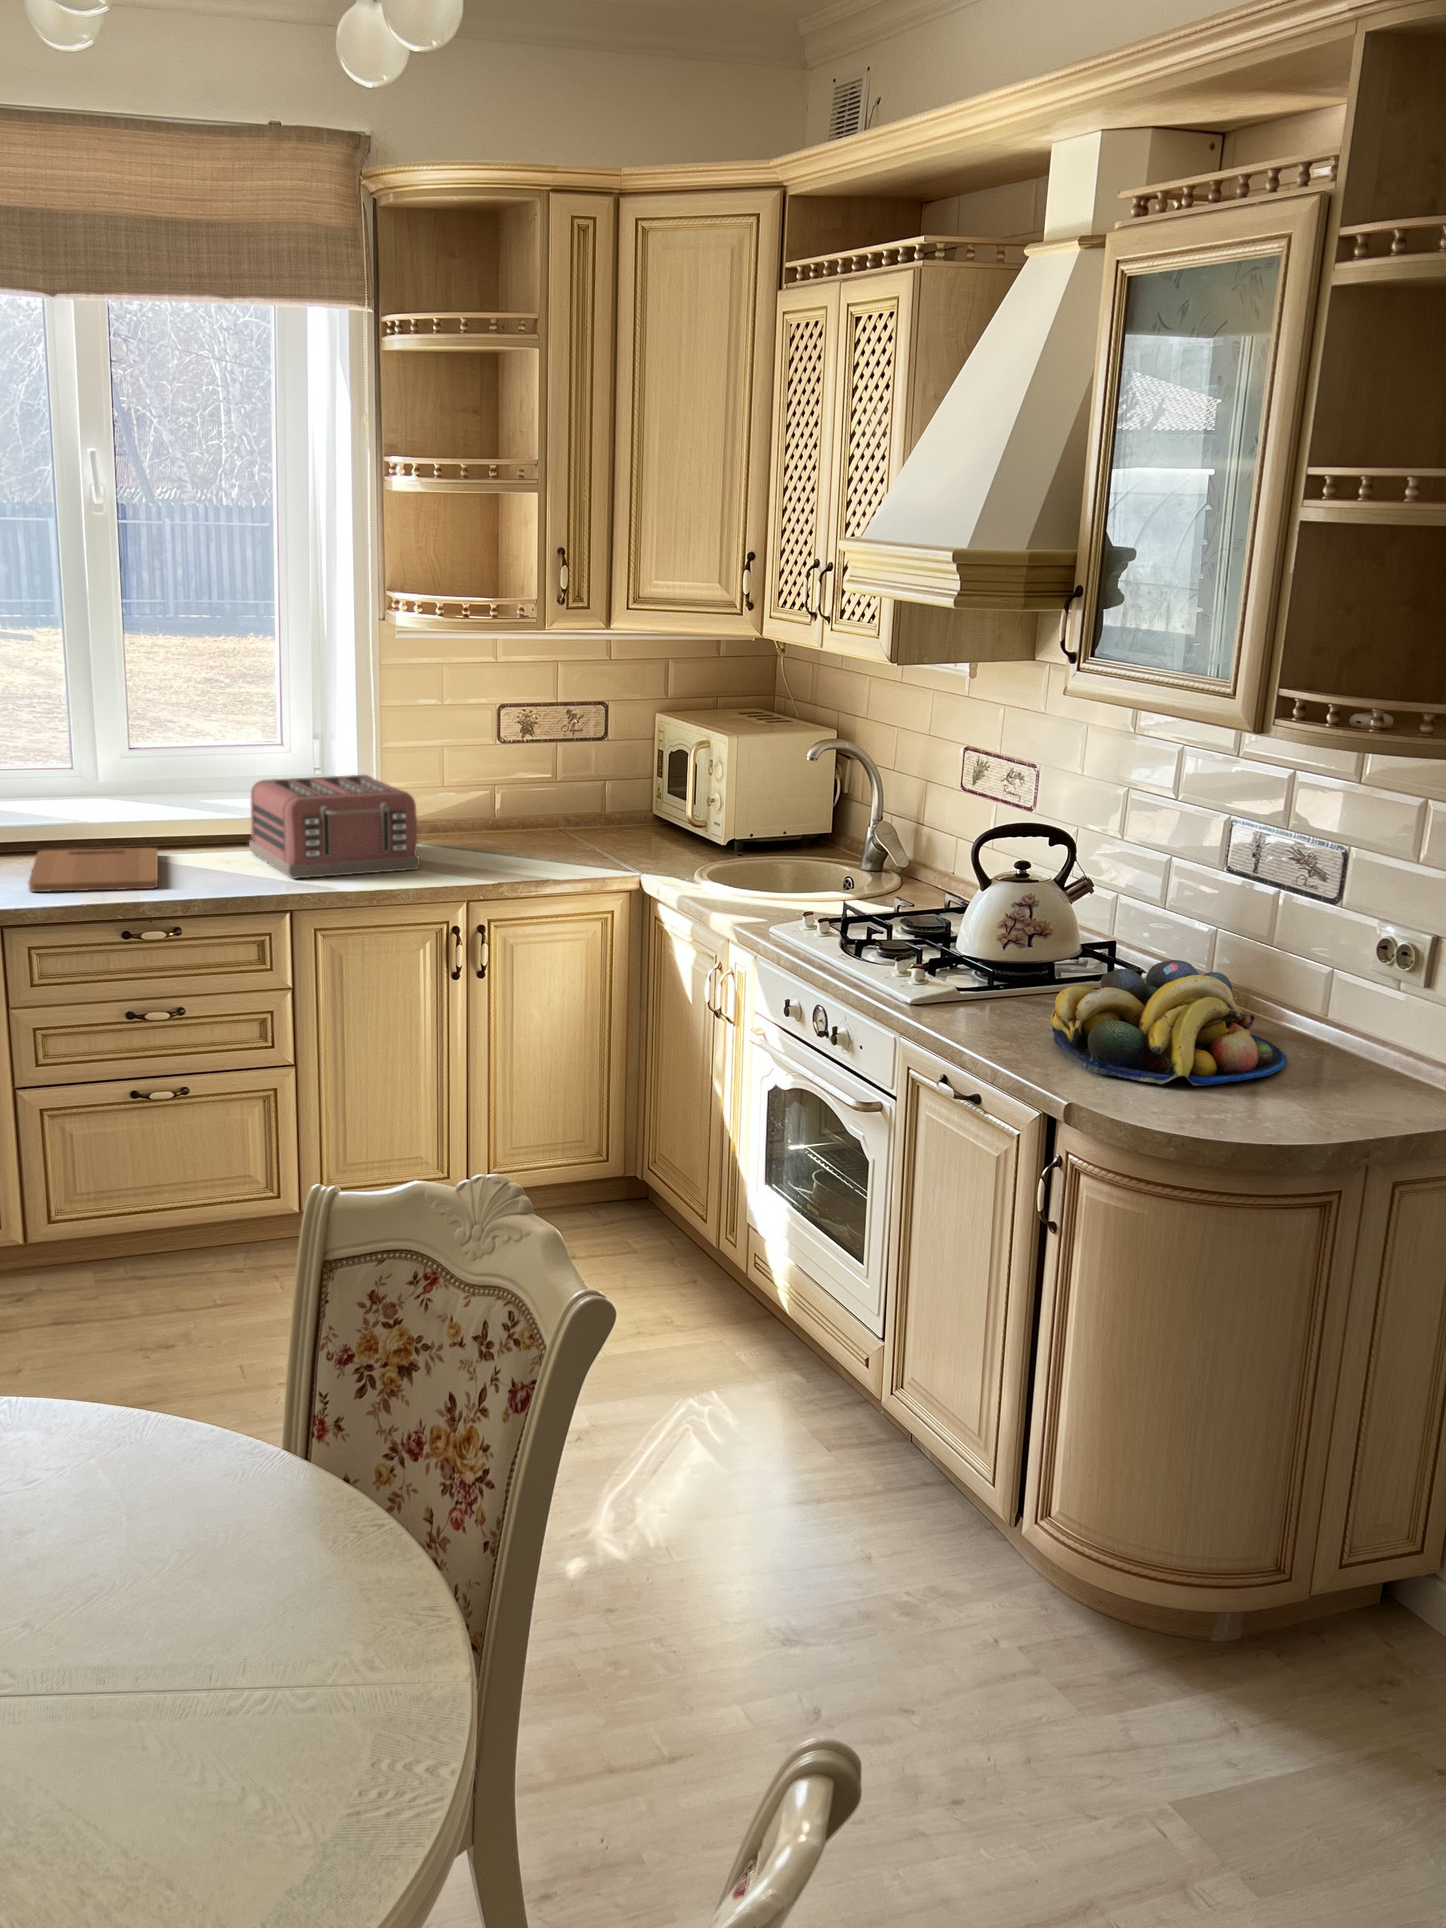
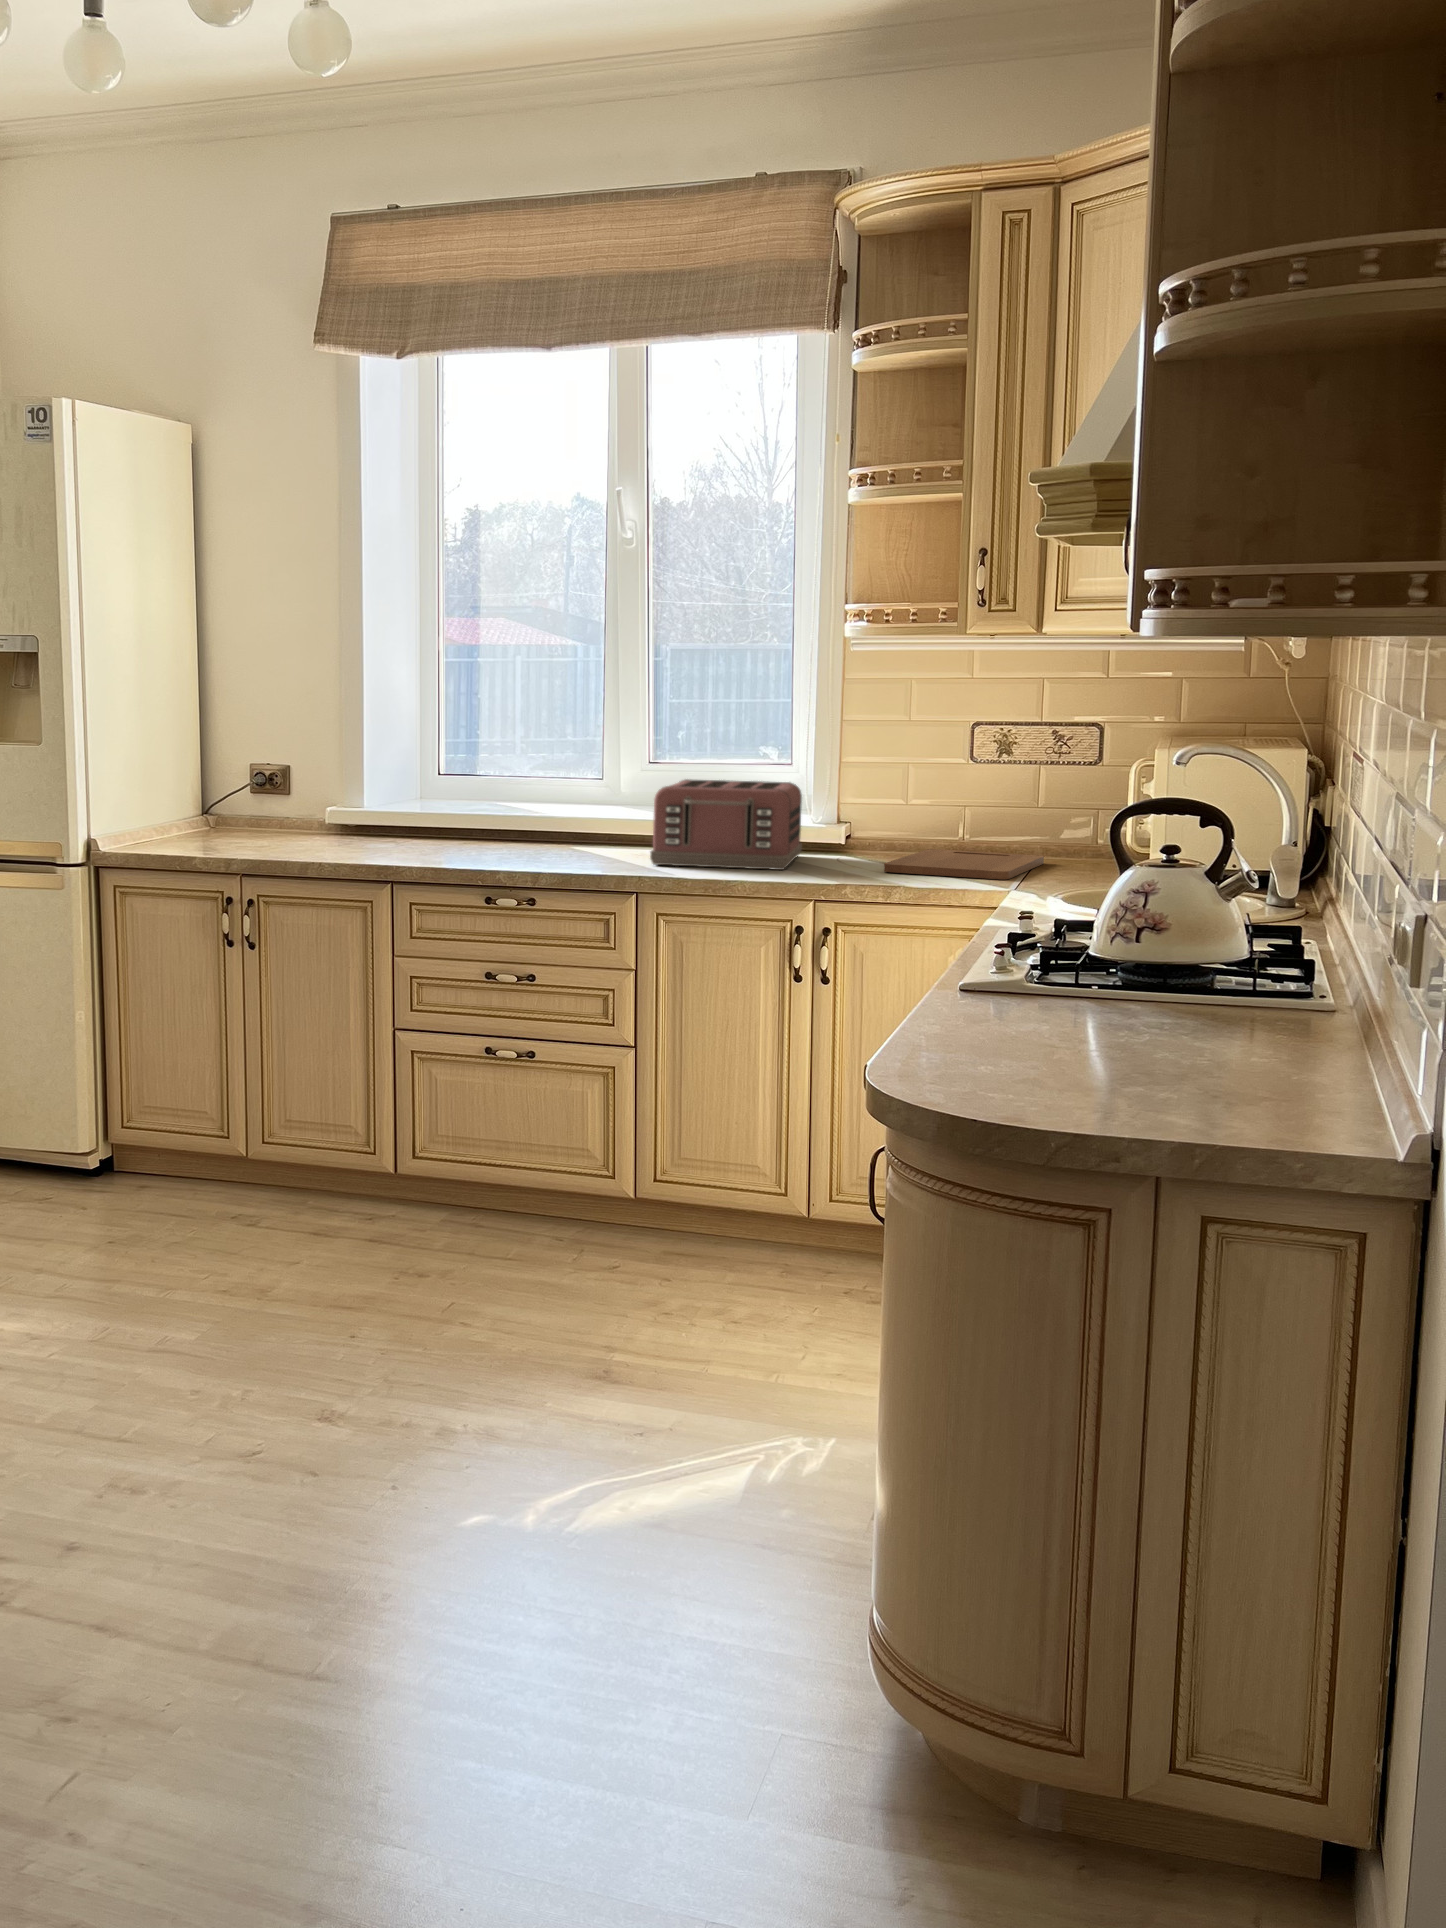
cutting board: present [28,848,158,892] -> present [884,849,1044,879]
fruit bowl: present [1051,960,1286,1086] -> none [966,944,1300,1089]

